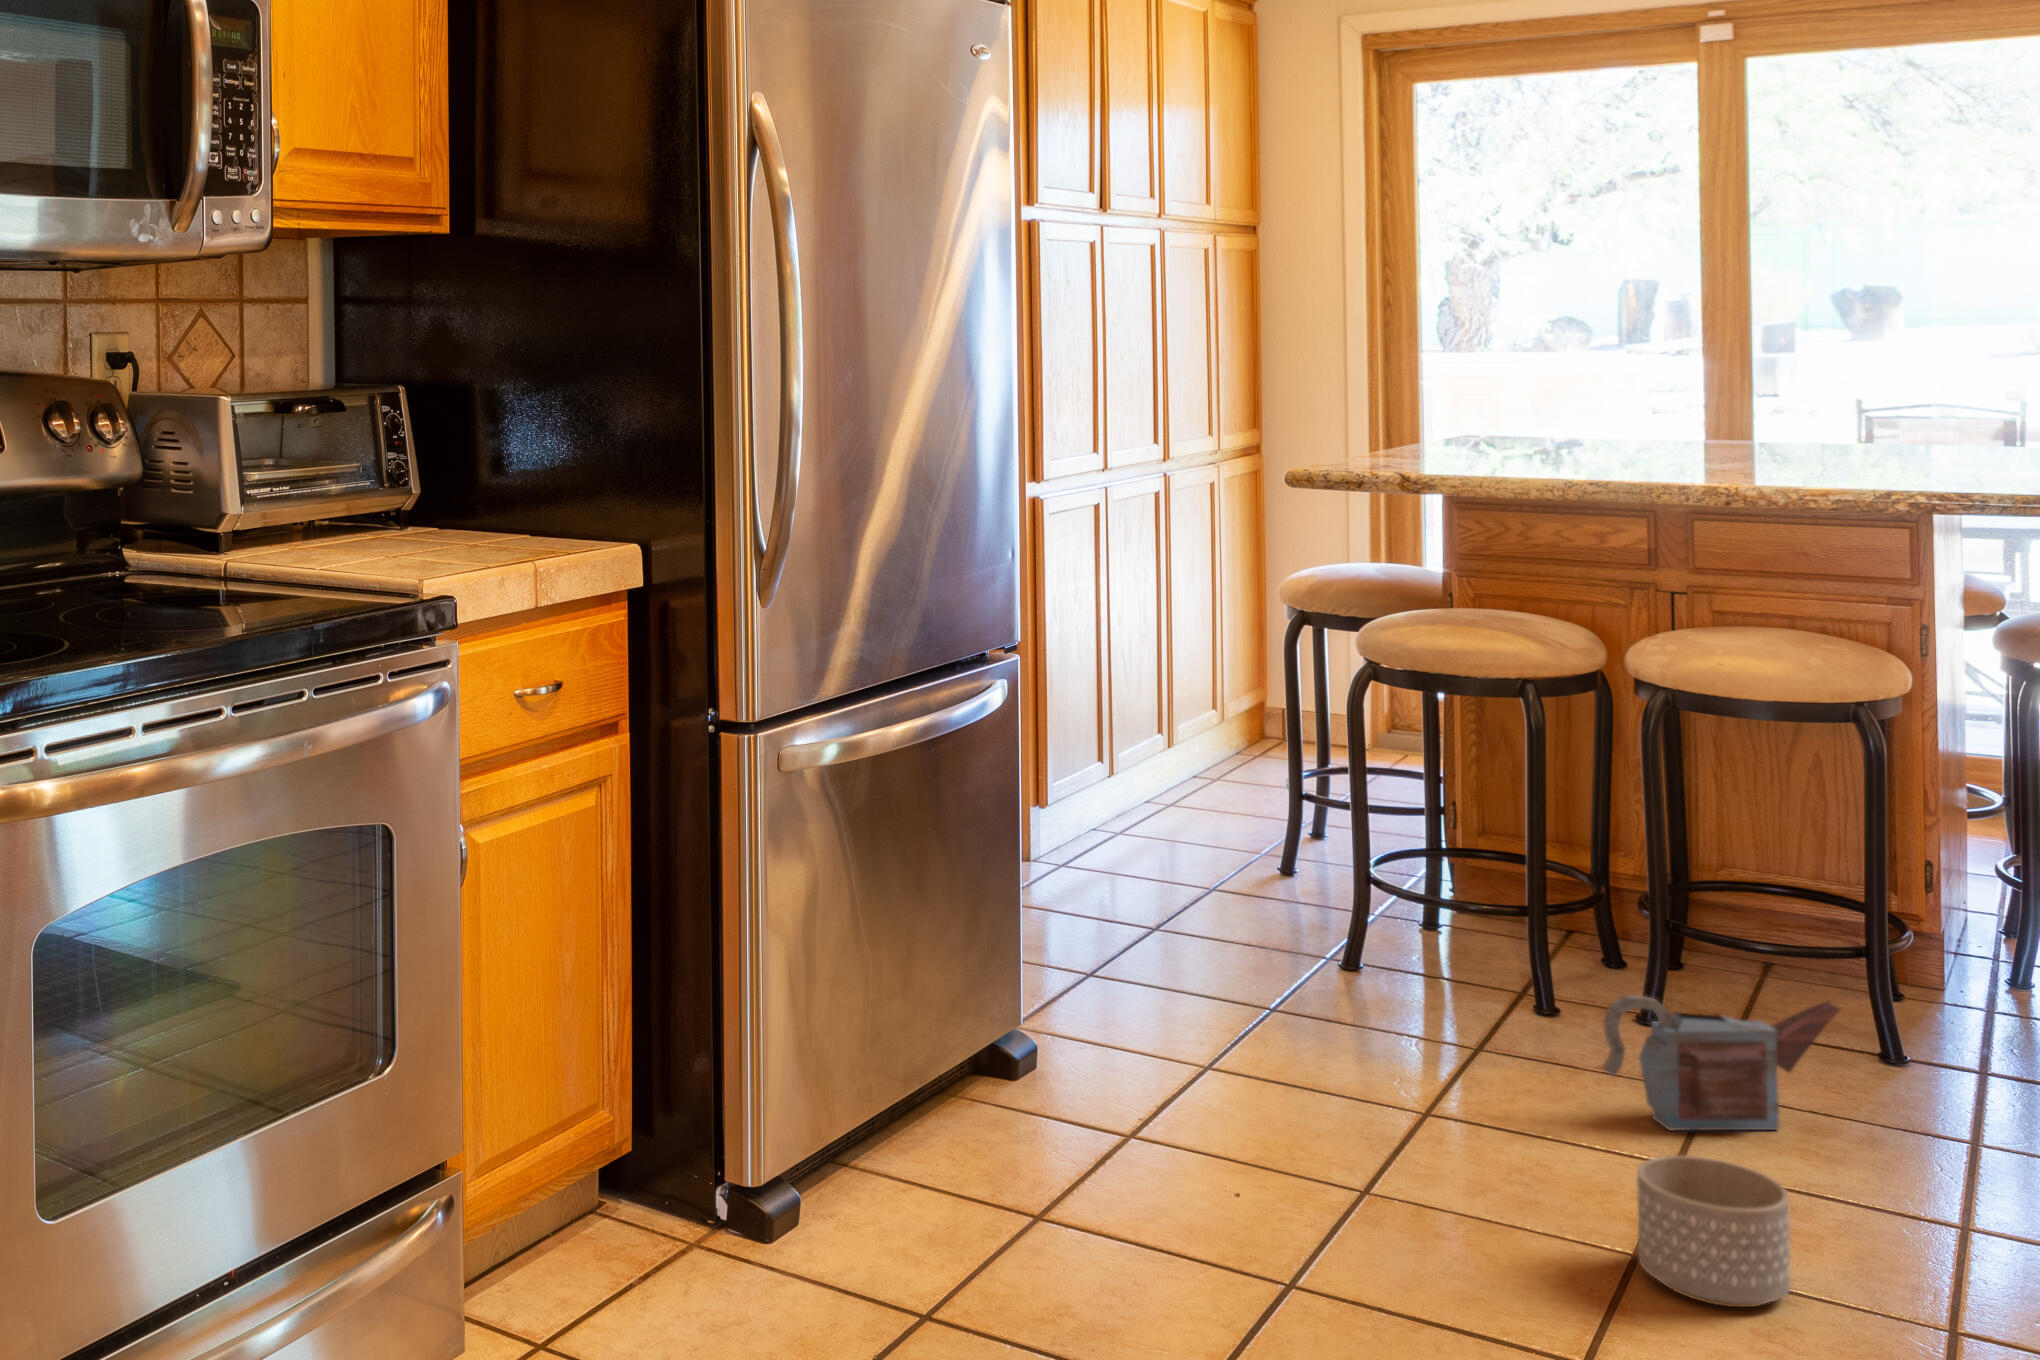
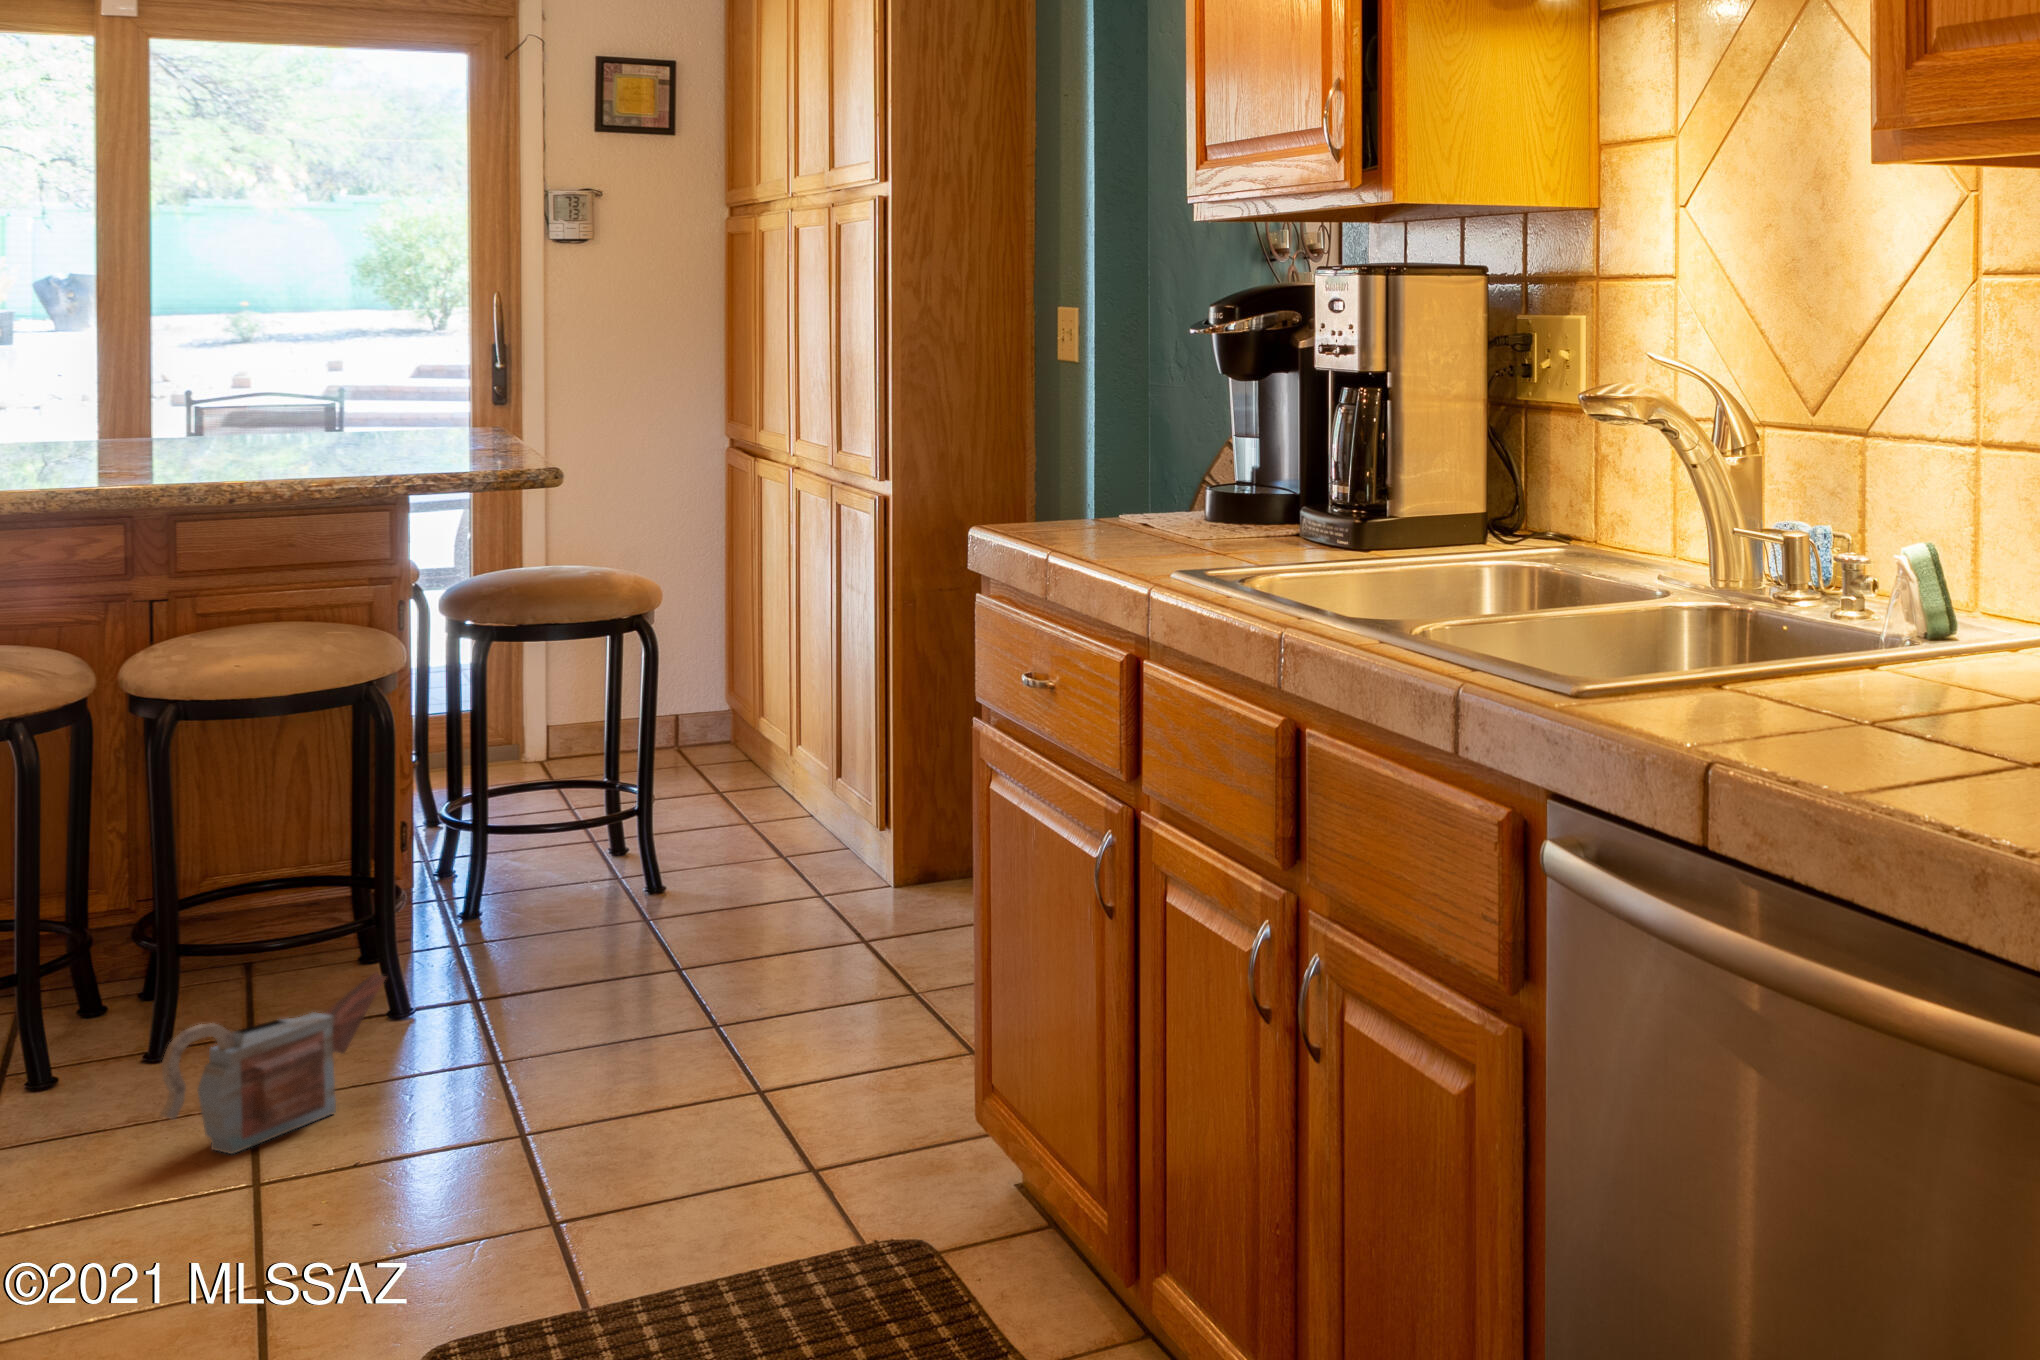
planter: present [1637,1156,1790,1307] -> none [258,1150,410,1302]

